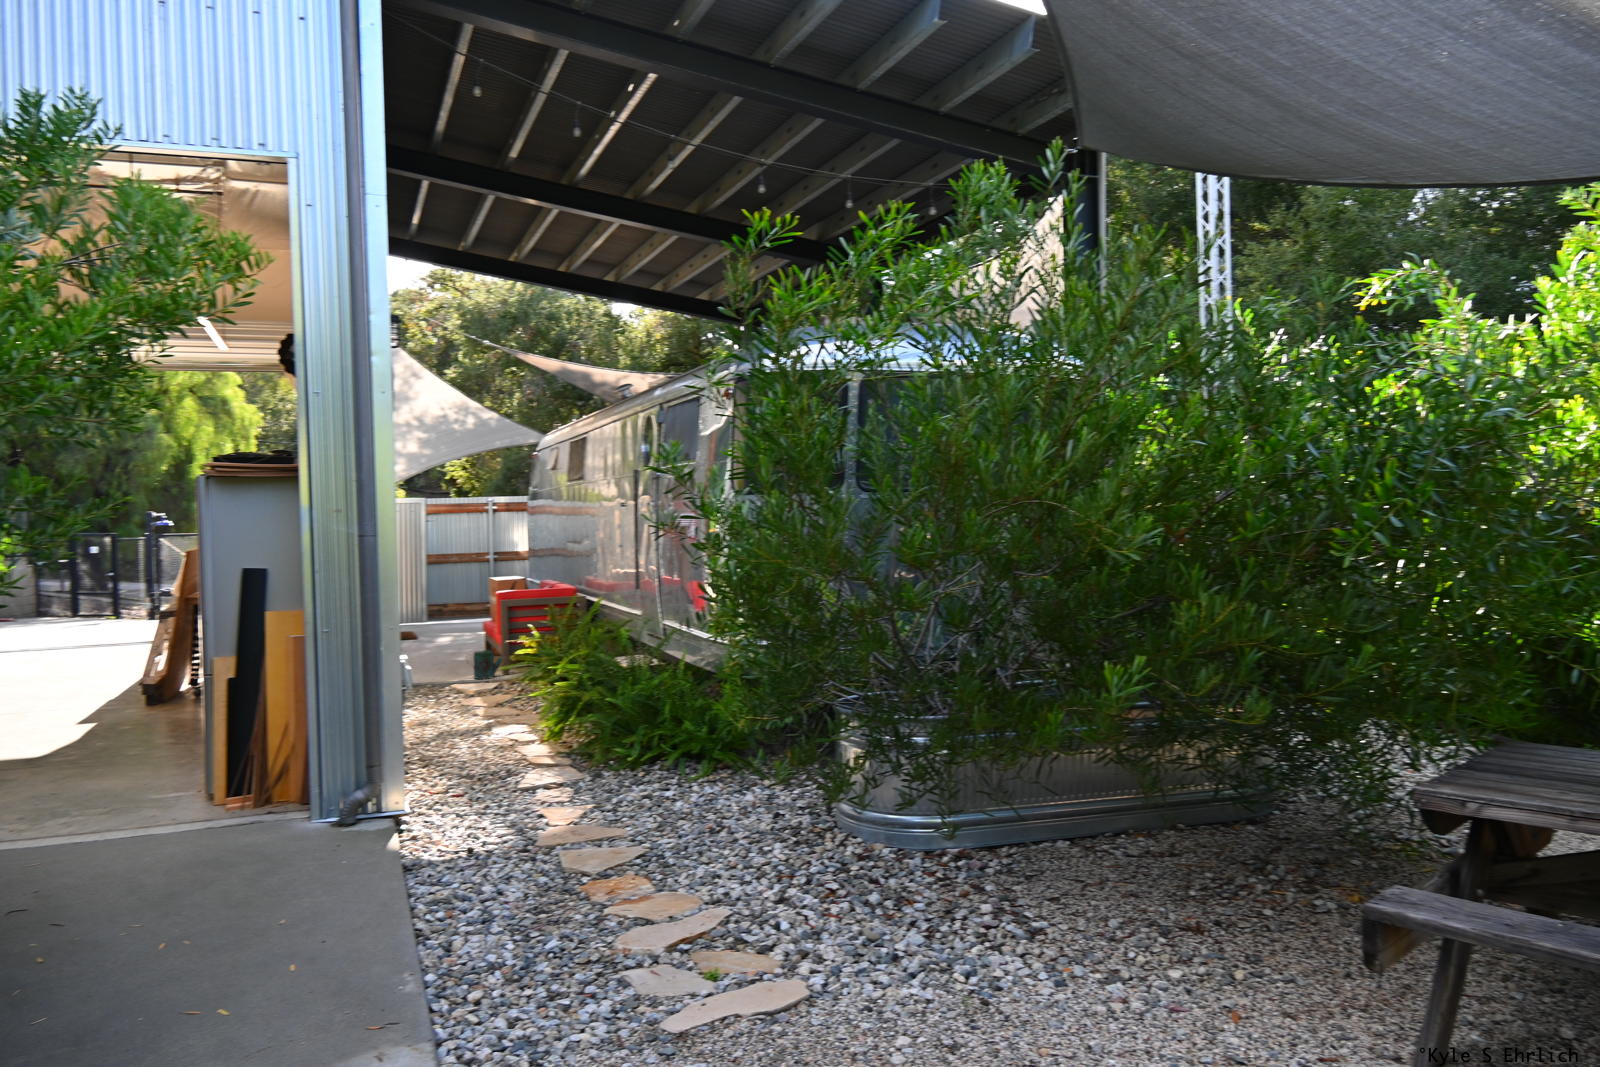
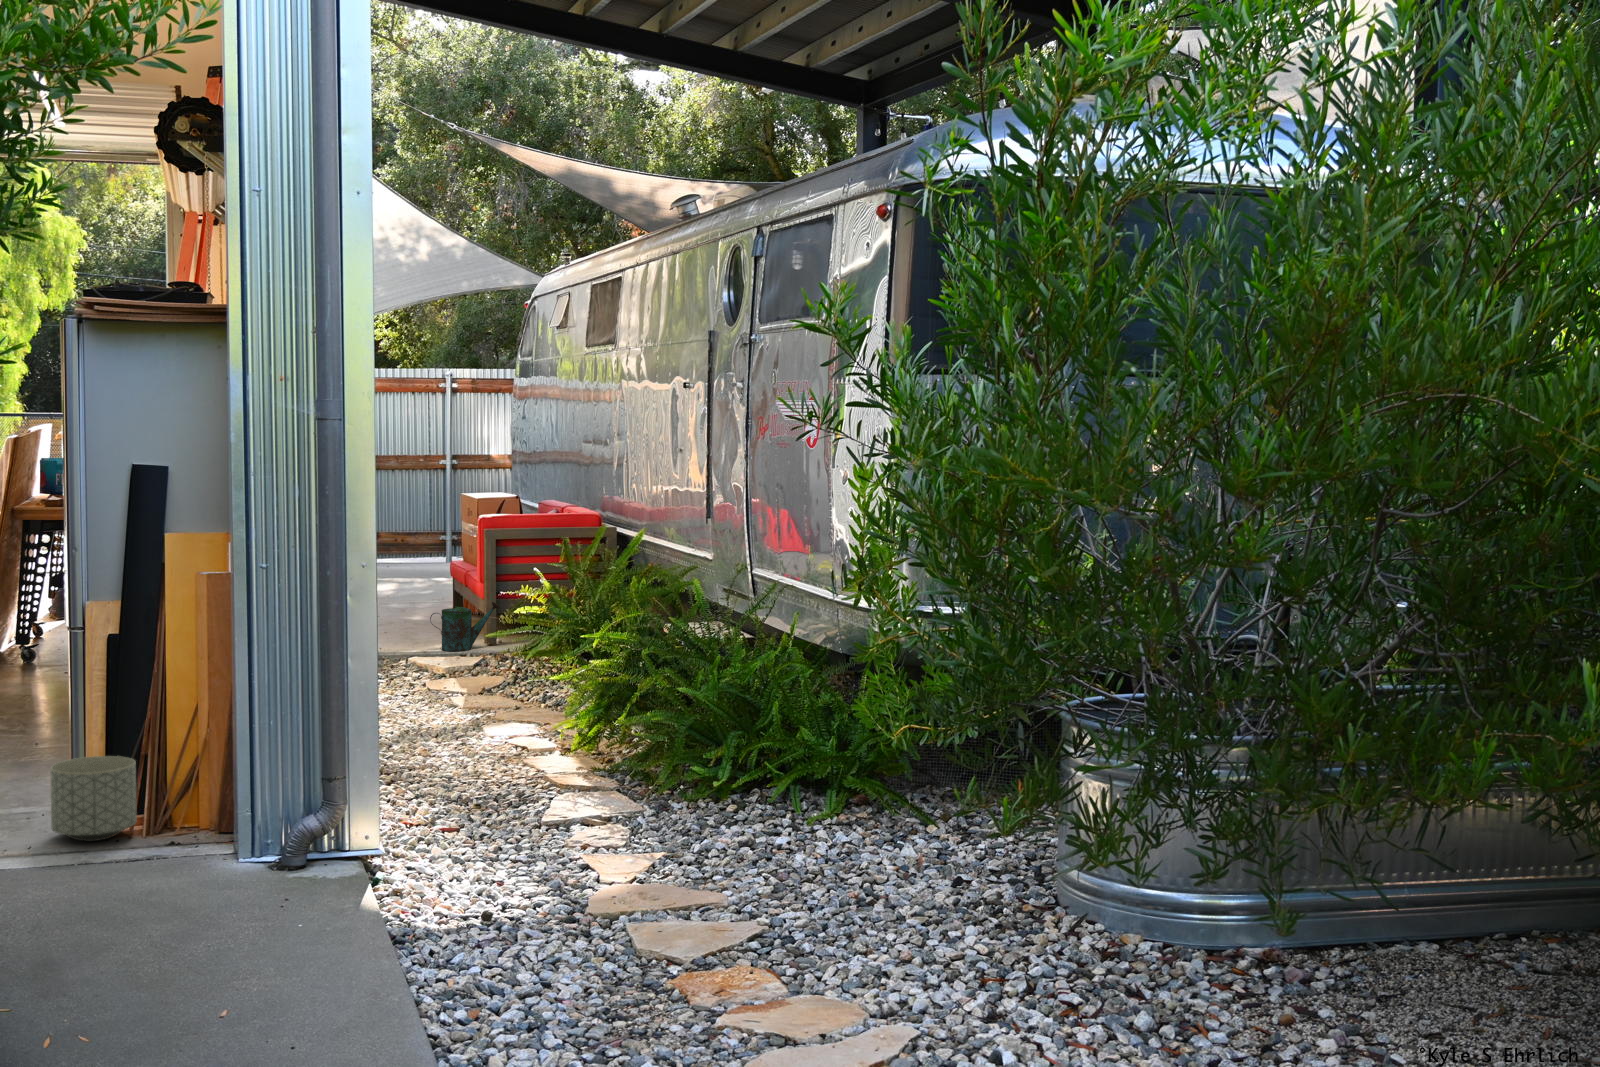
planter: none [183,756,242,813] -> present [50,756,137,841]

